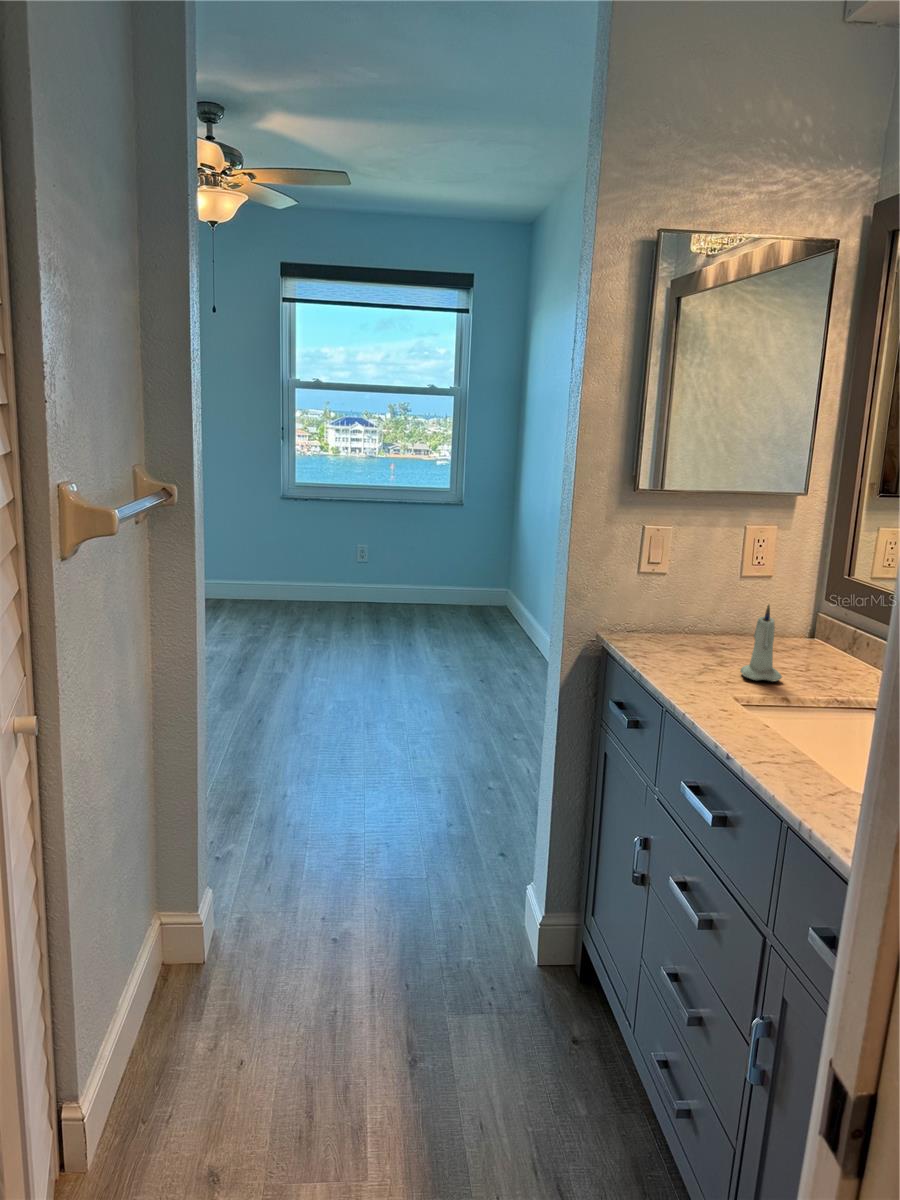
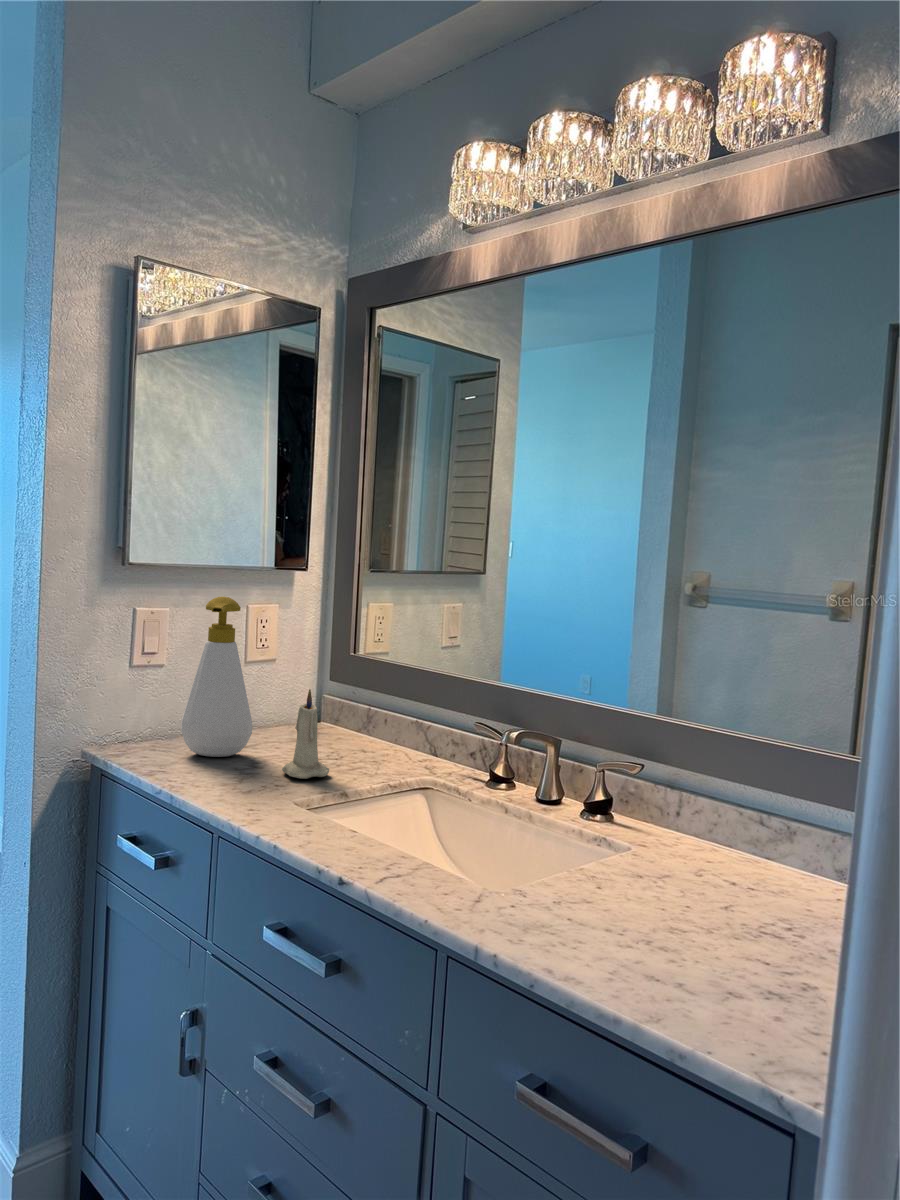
soap bottle: none [668,519,727,654] -> present [181,597,252,757]

